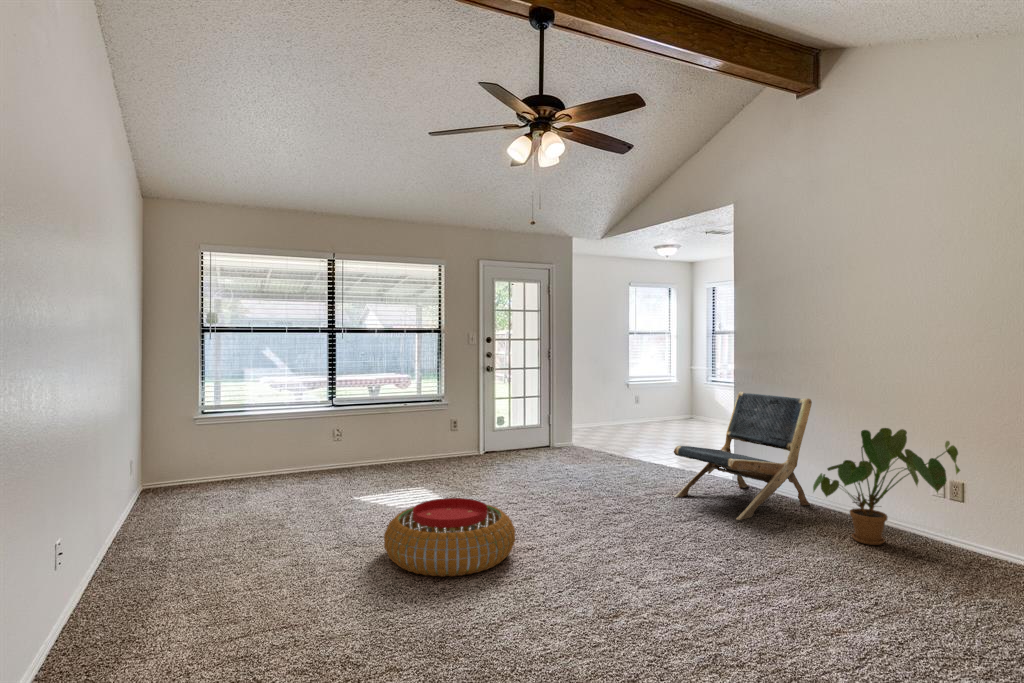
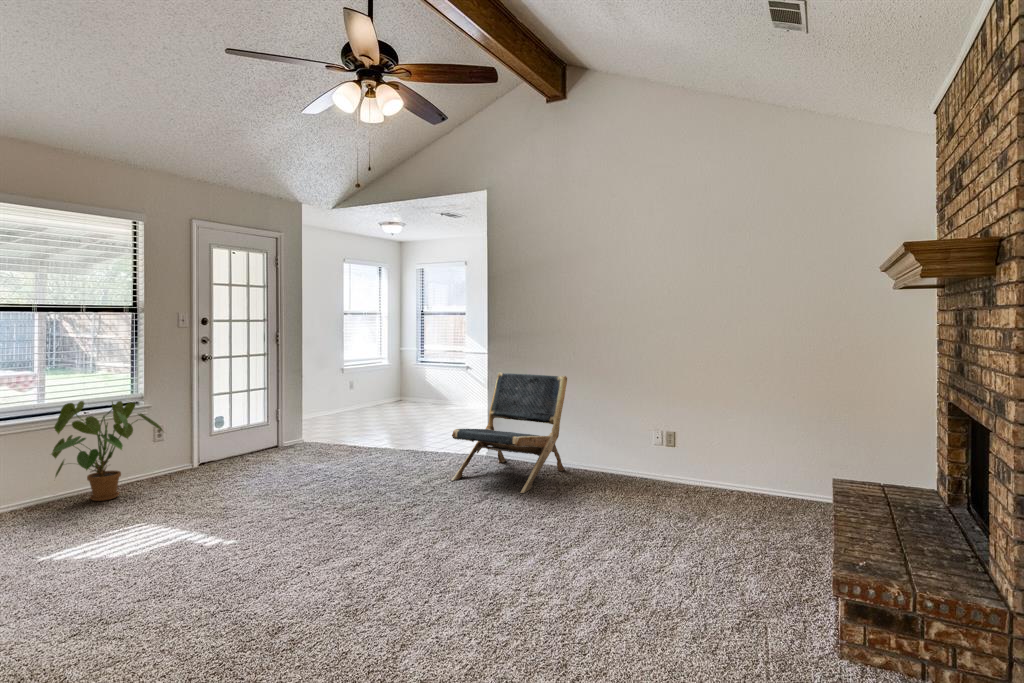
house plant: present [813,428,960,545] -> present [51,401,163,501]
pouf: present [384,498,515,577] -> none [171,519,347,626]

